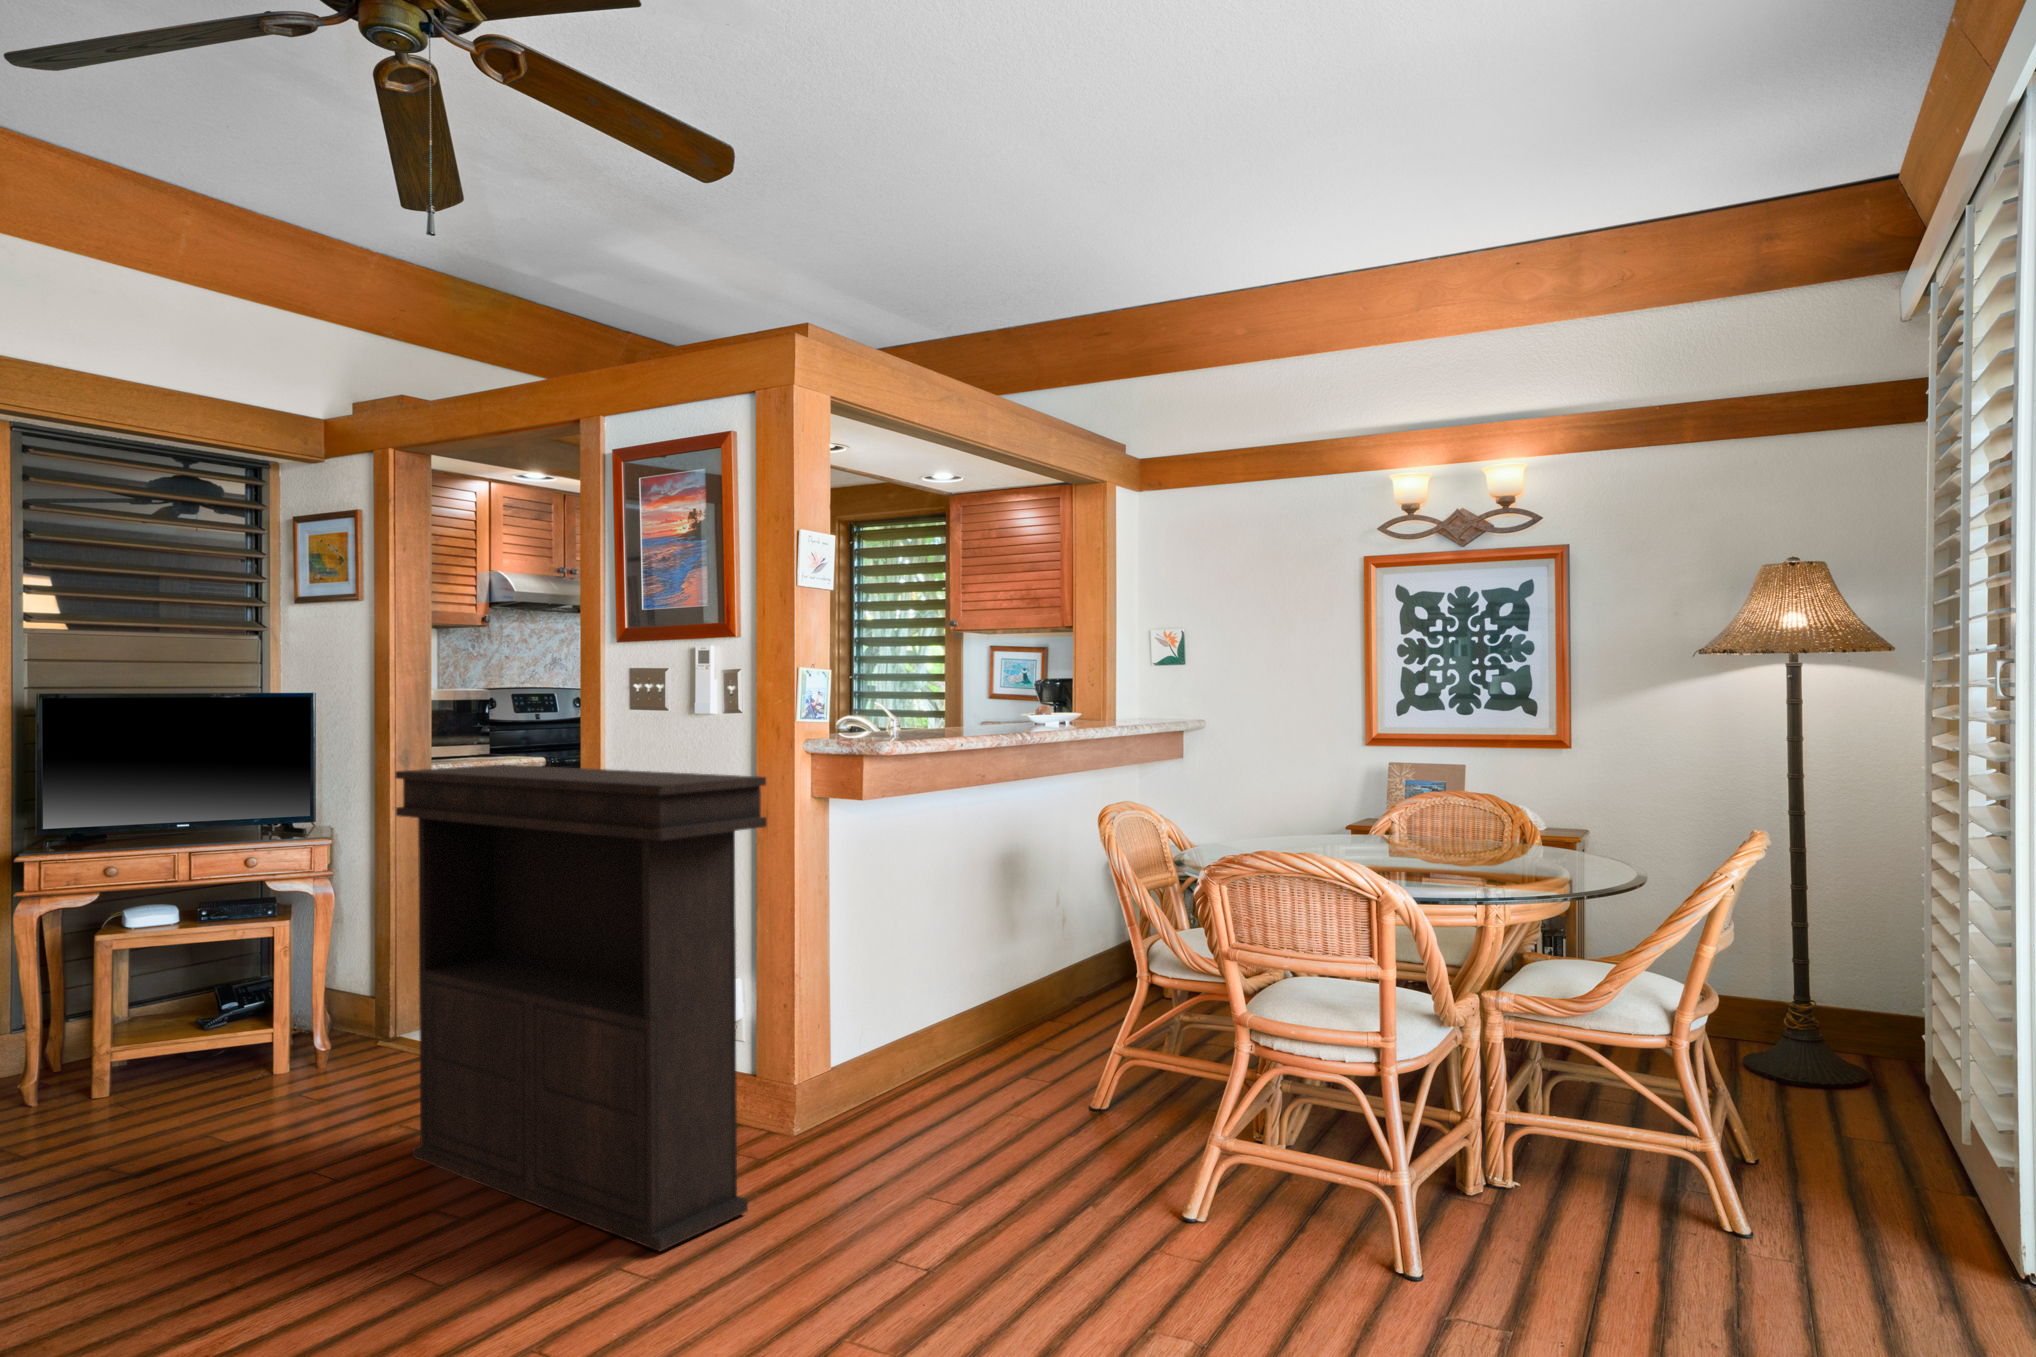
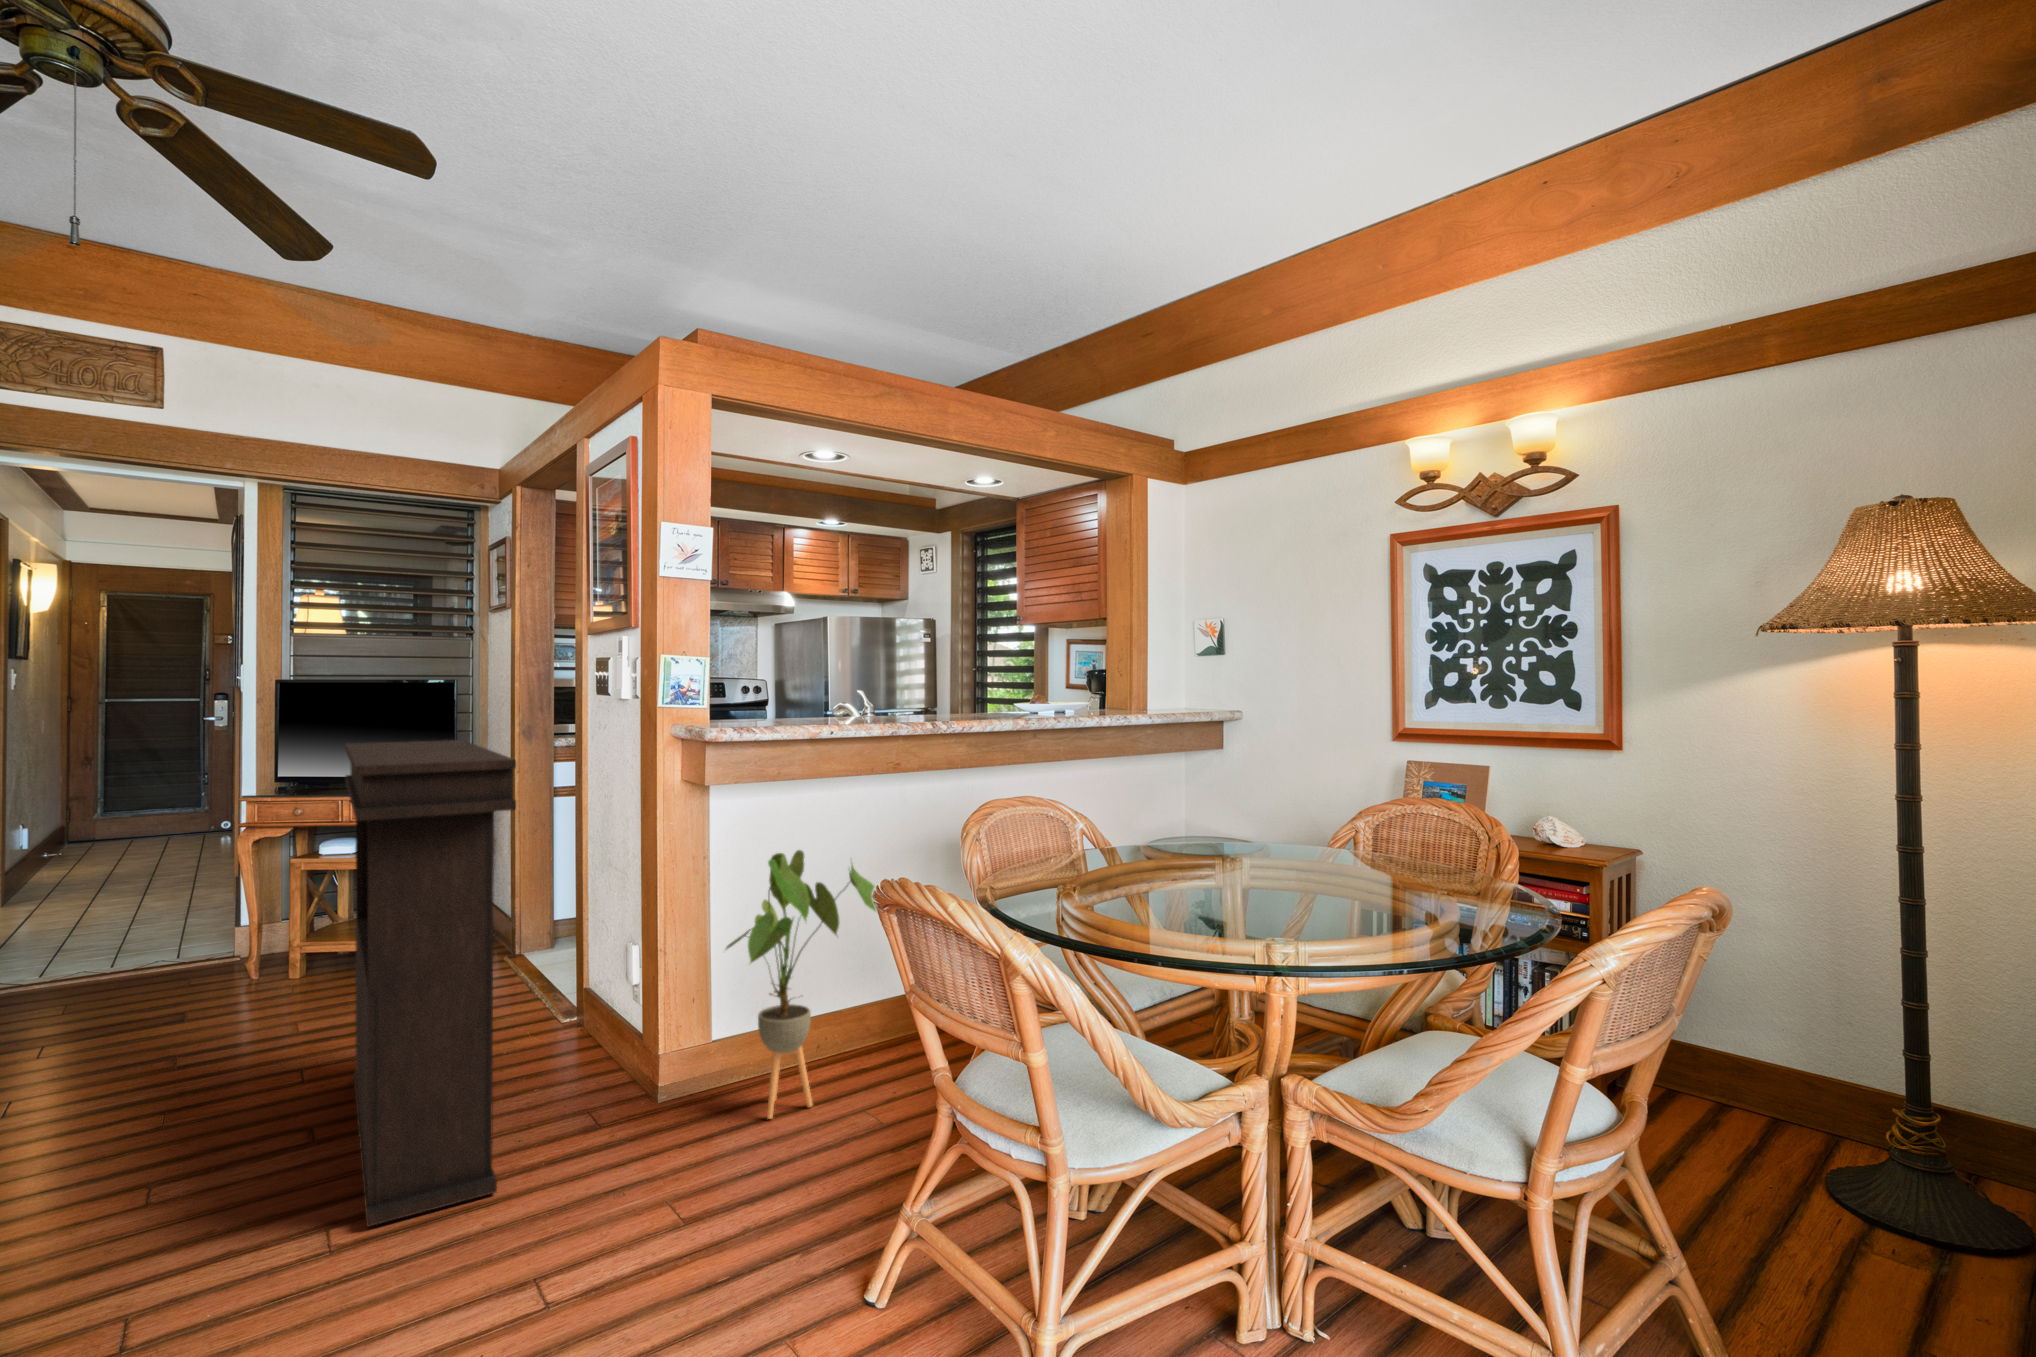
house plant: none [863,865,1020,1129] -> present [726,850,876,1119]

